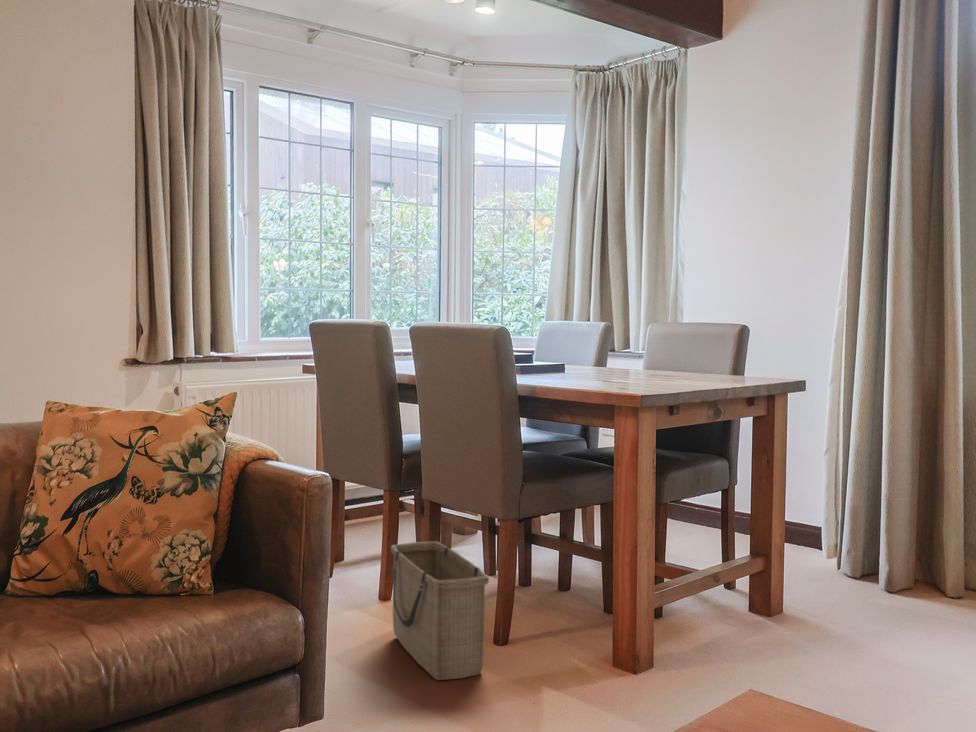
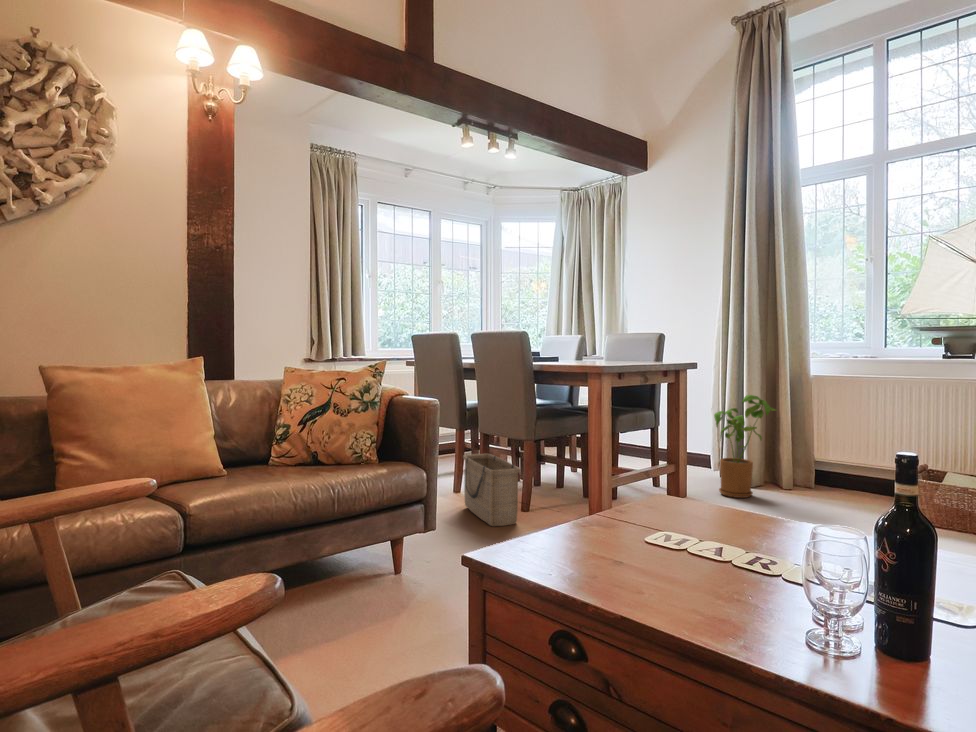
house plant: none [832,437,944,616] -> present [714,395,776,498]

